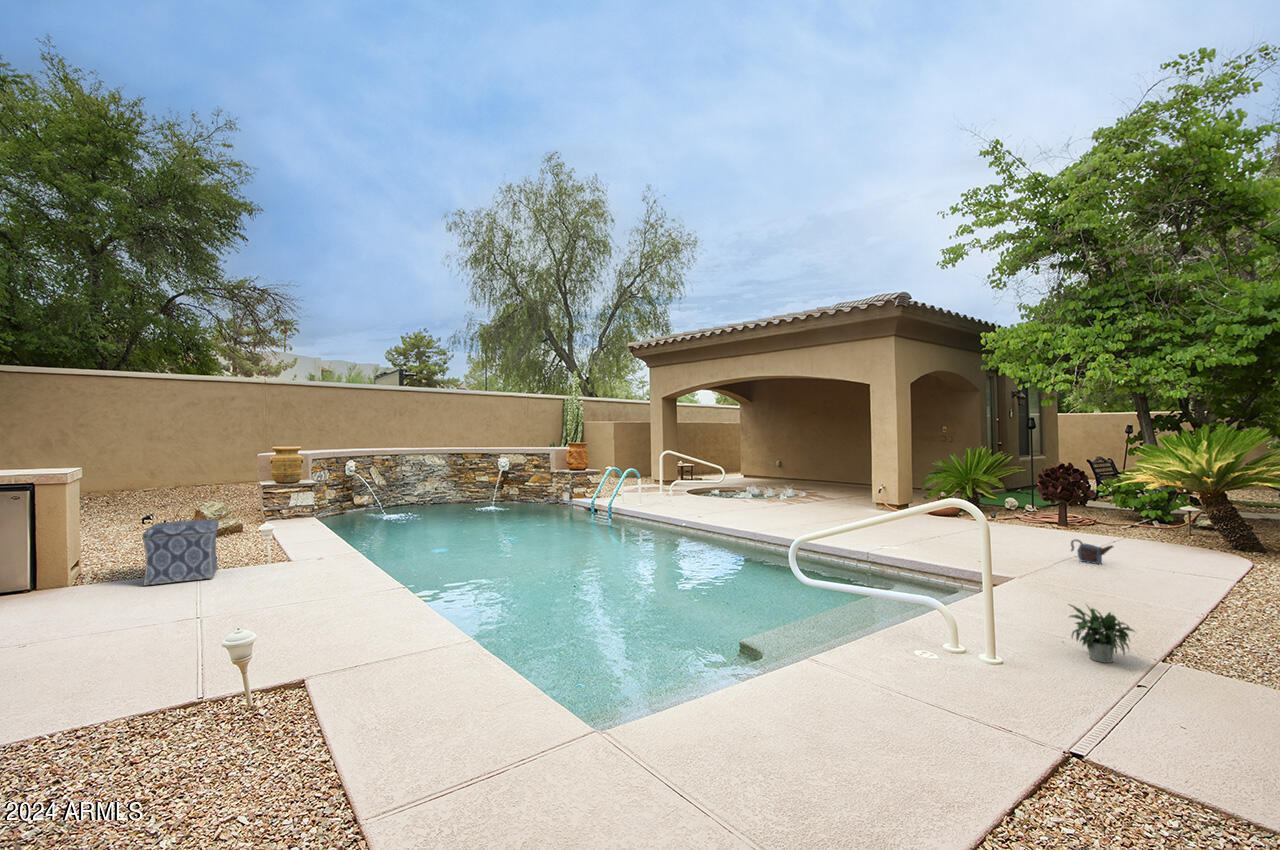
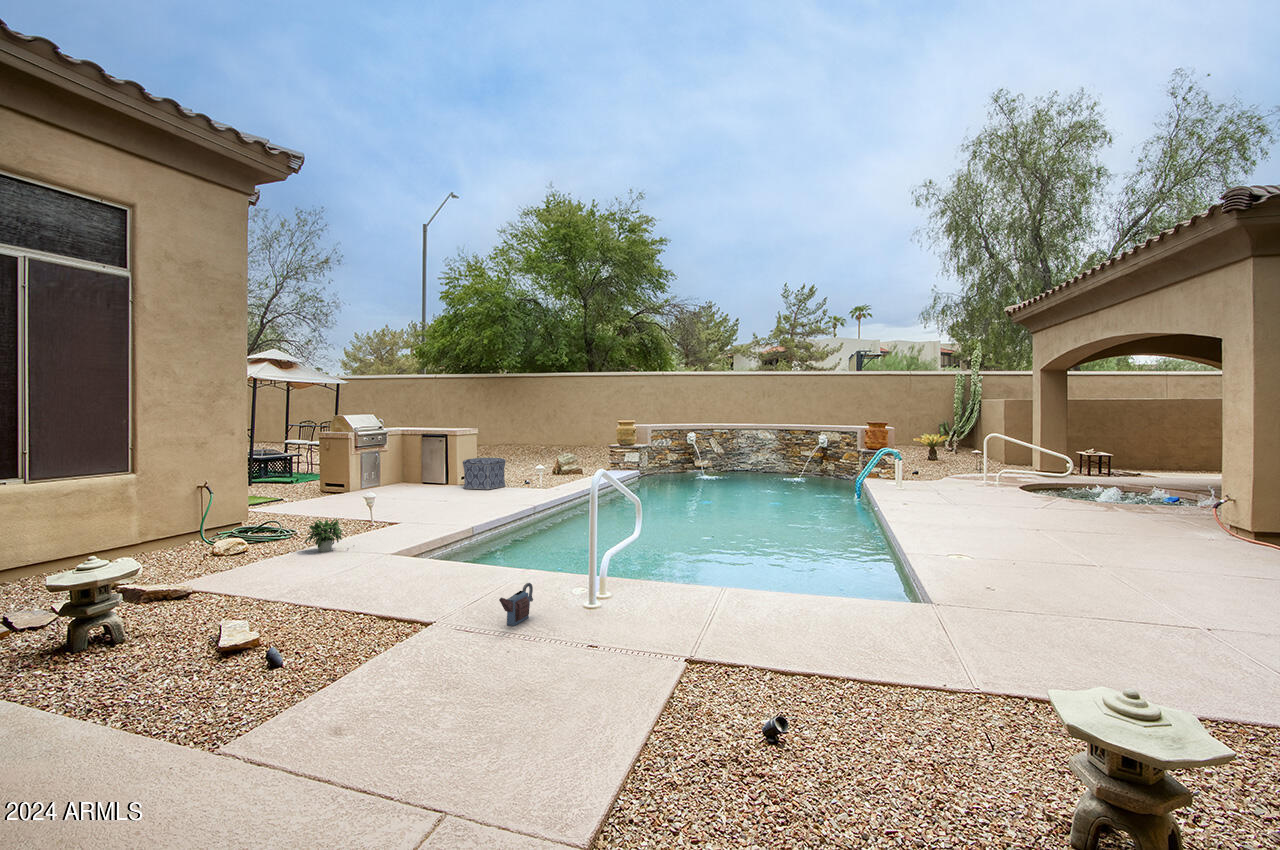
watering can: present [1071,539,1113,564] -> present [499,583,533,626]
potted plant: present [1069,604,1134,663] -> present [305,518,349,552]

